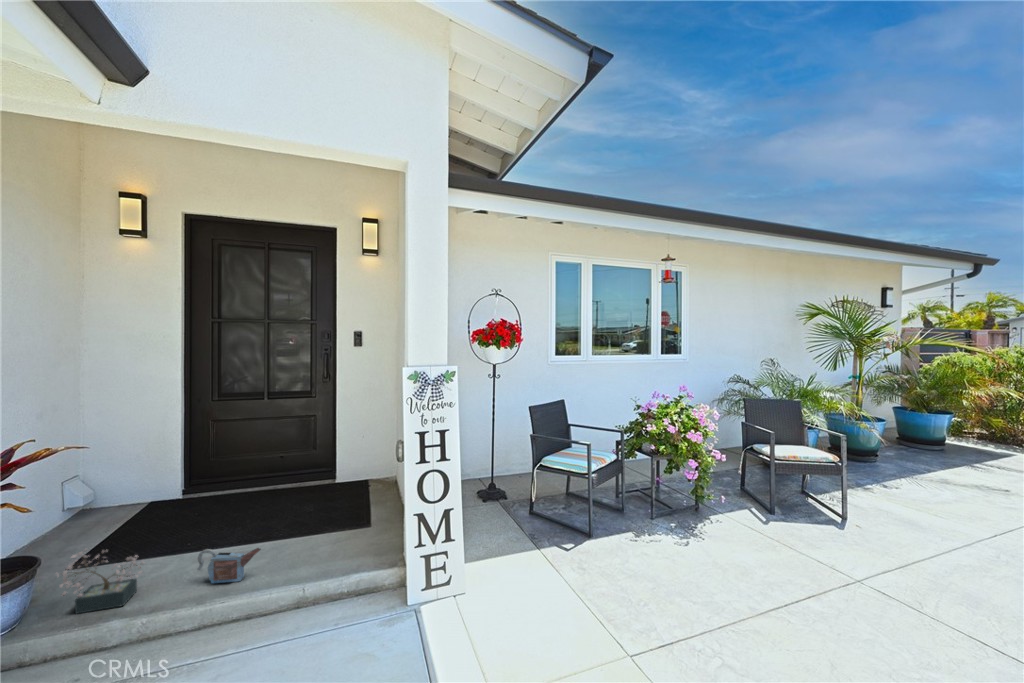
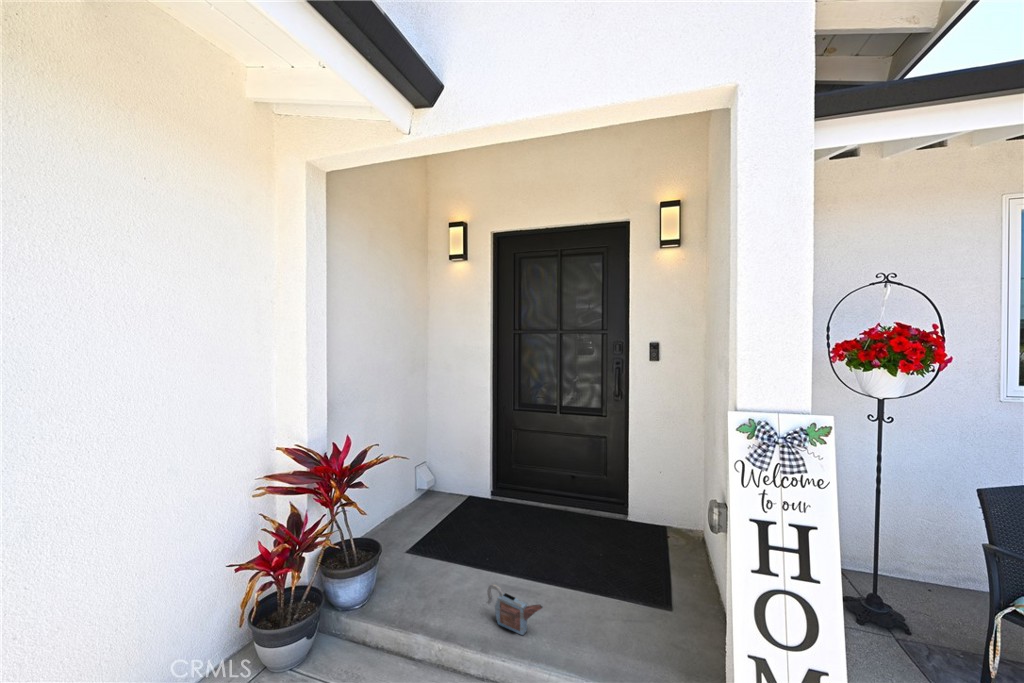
decorative plant: present [57,549,144,614] -> none [388,548,450,618]

